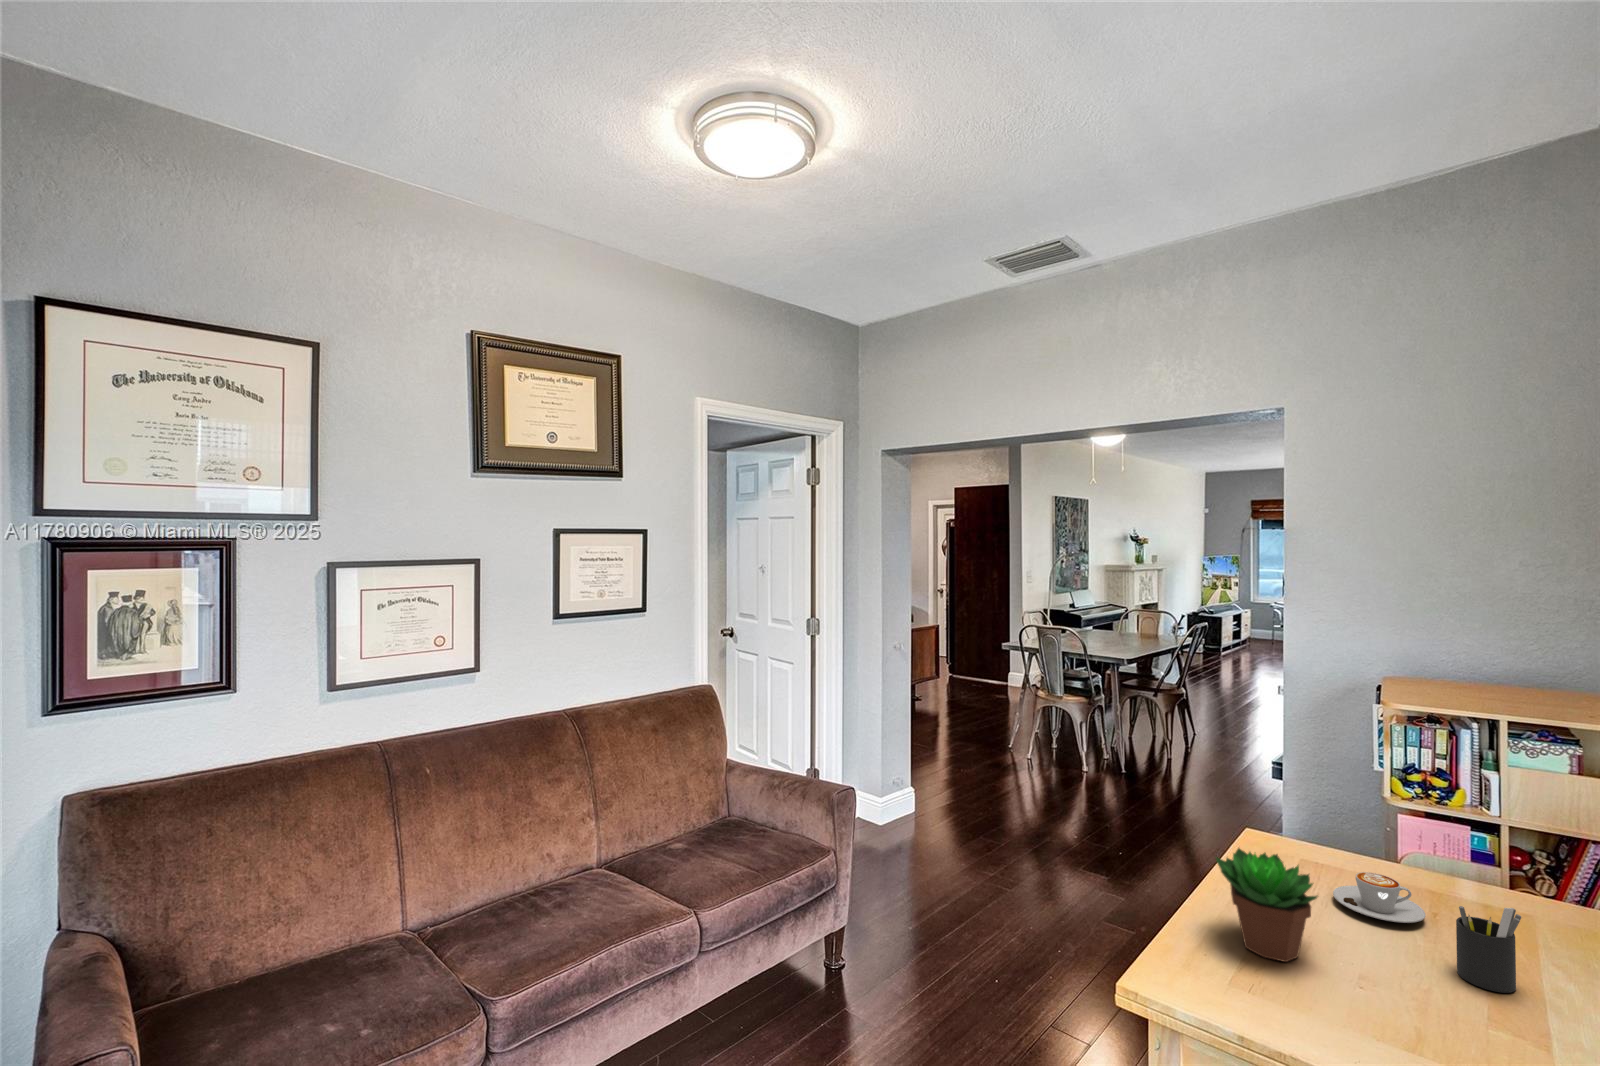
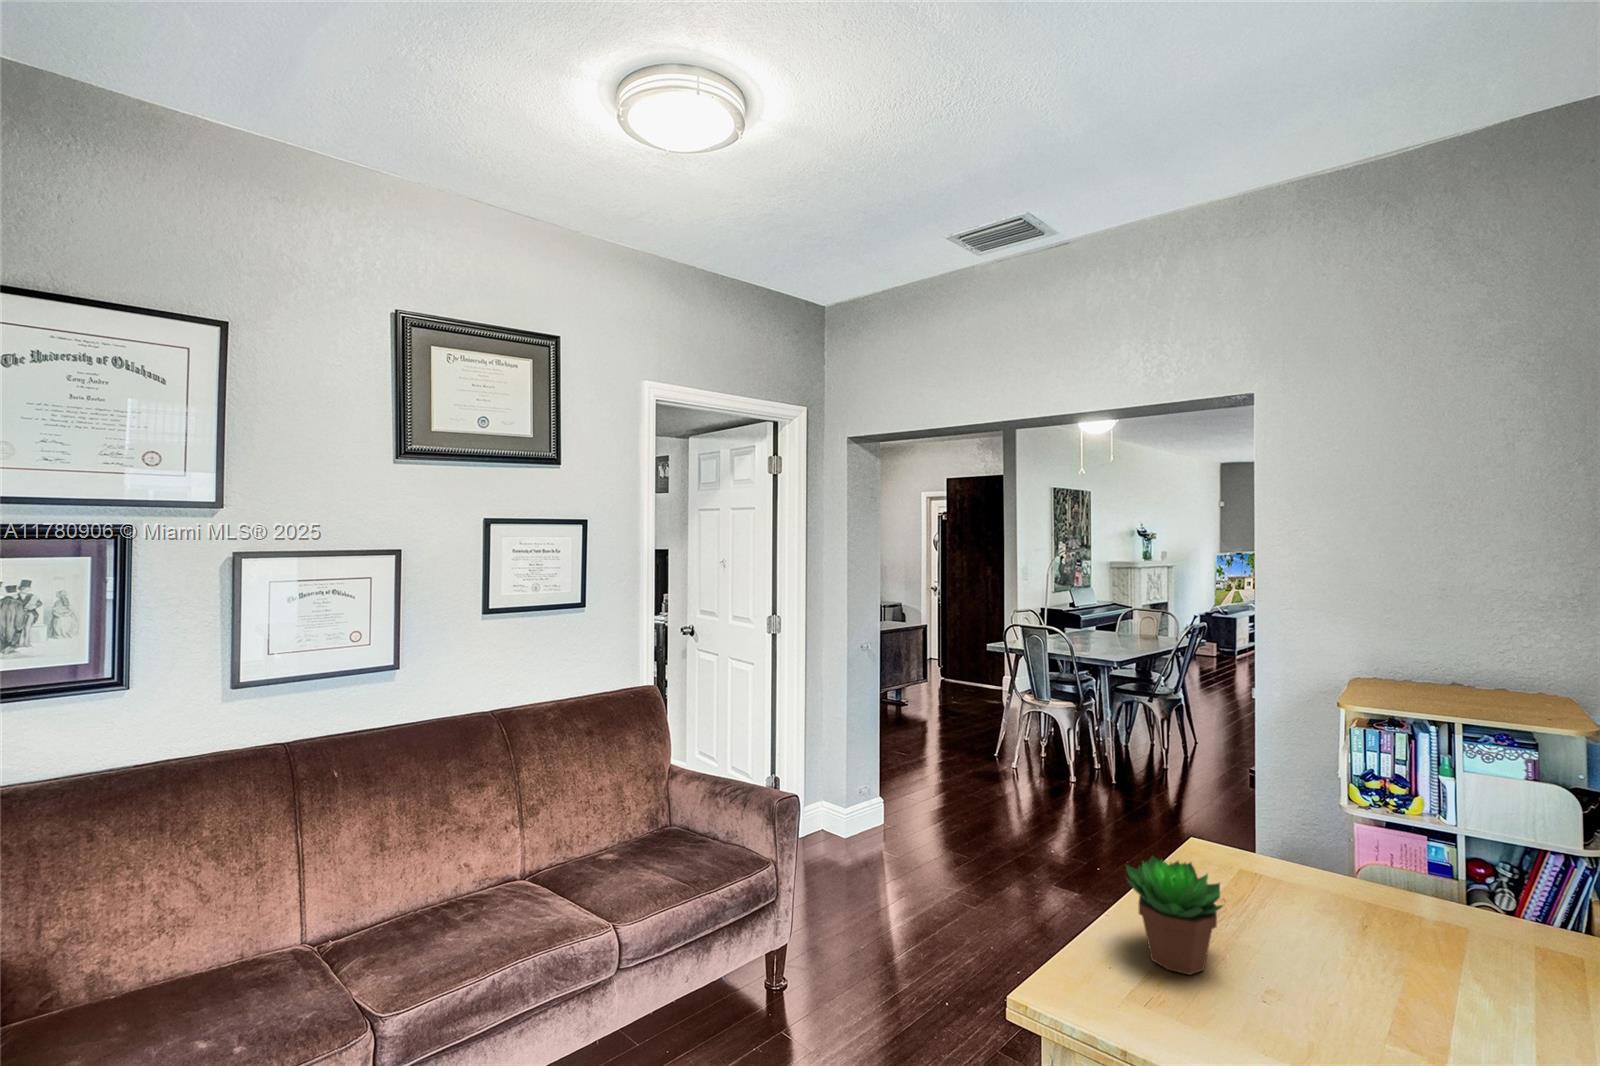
coffee cup: present [1333,872,1425,923] -> none [1258,882,1349,935]
pen holder: present [1456,906,1521,993] -> none [1368,916,1431,1007]

